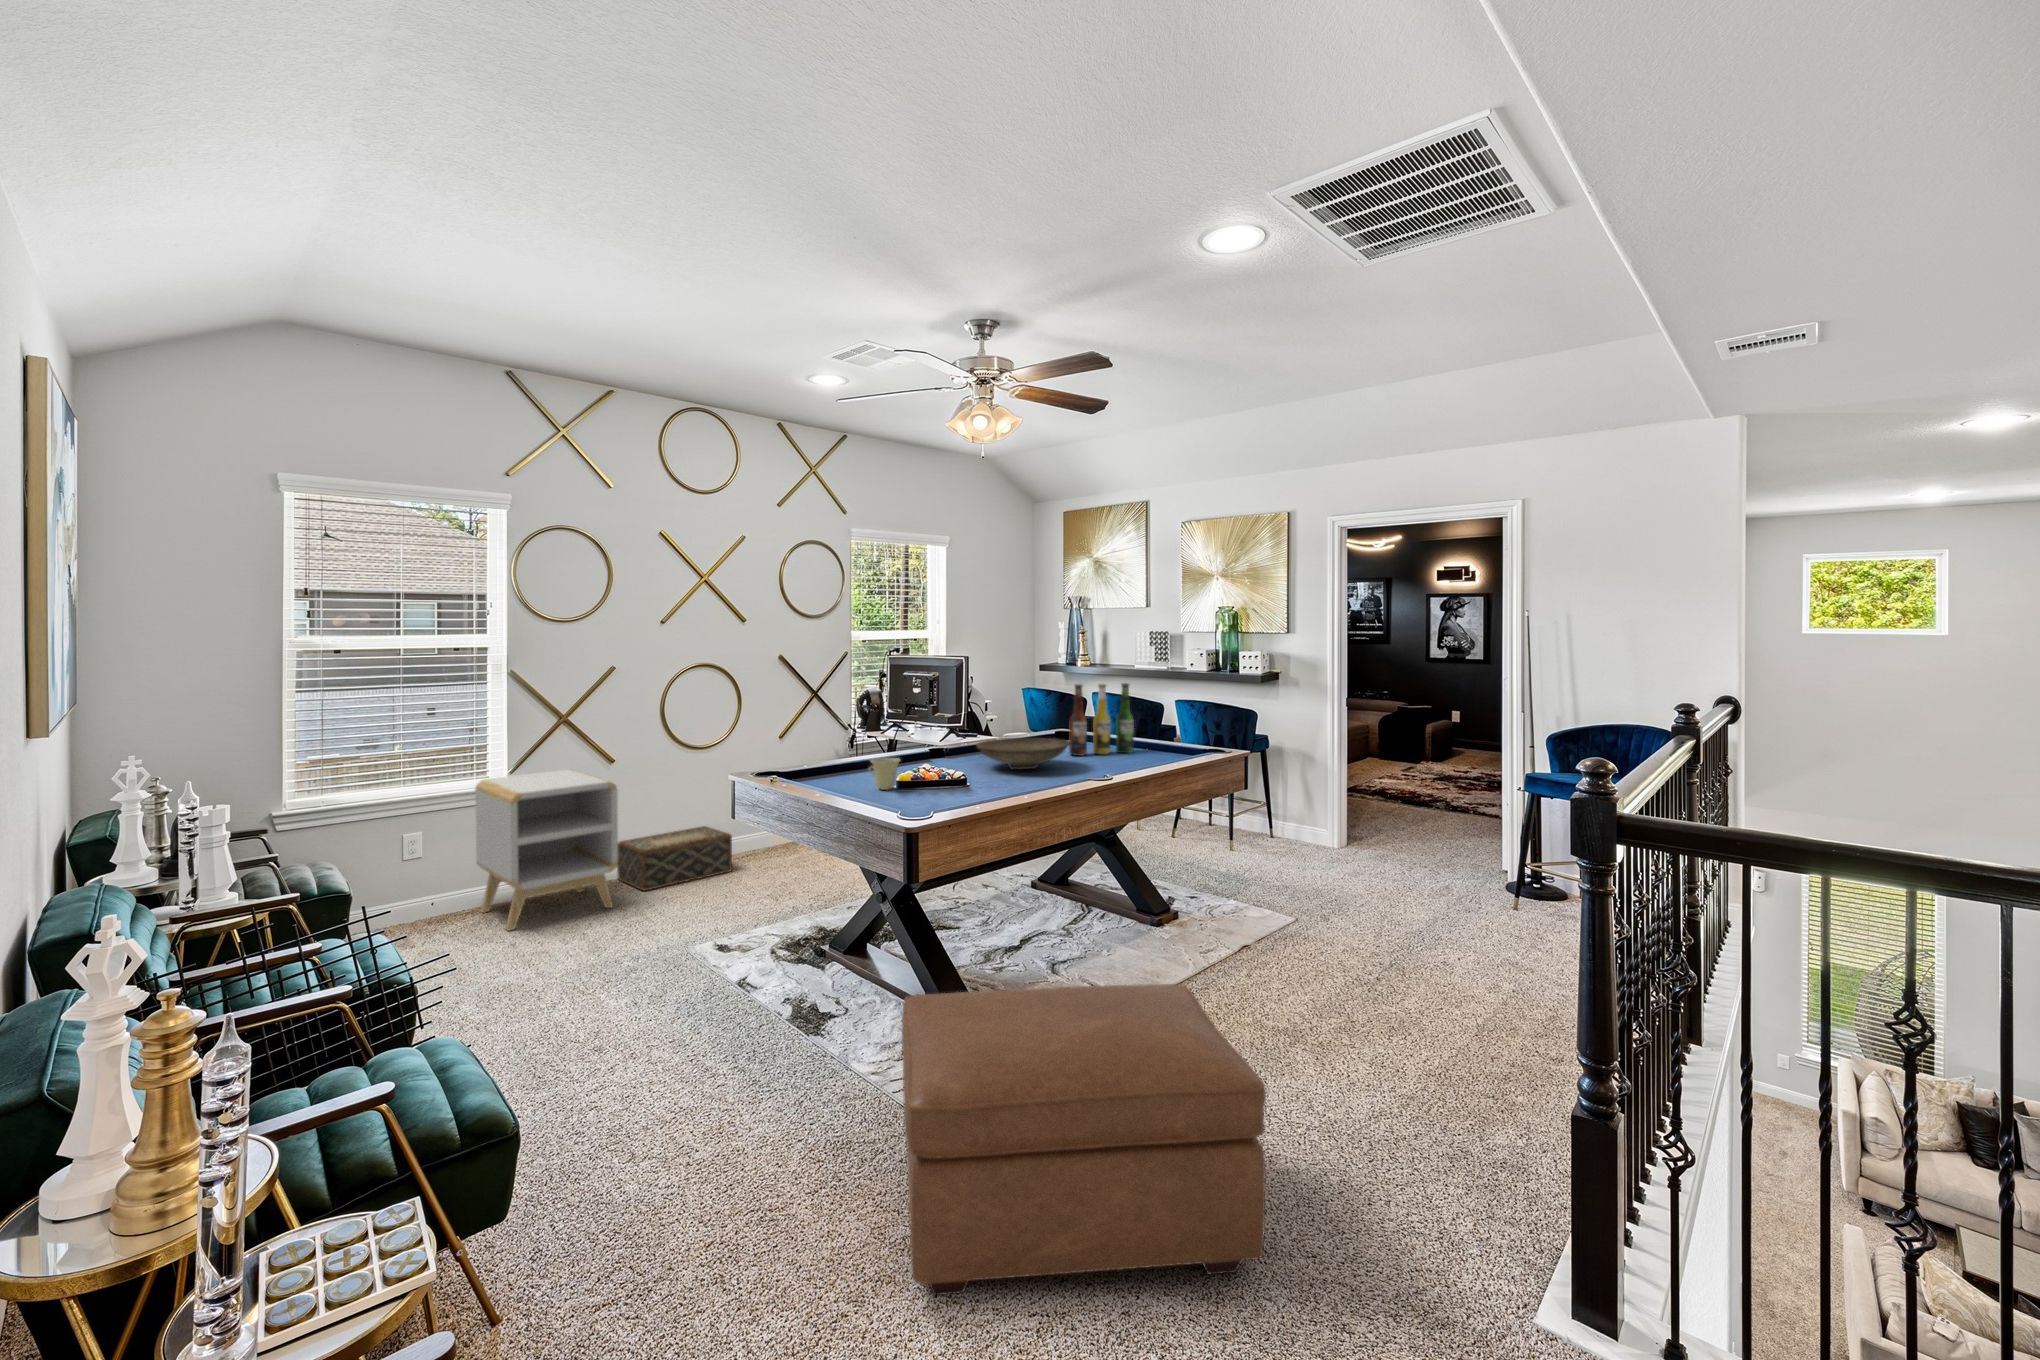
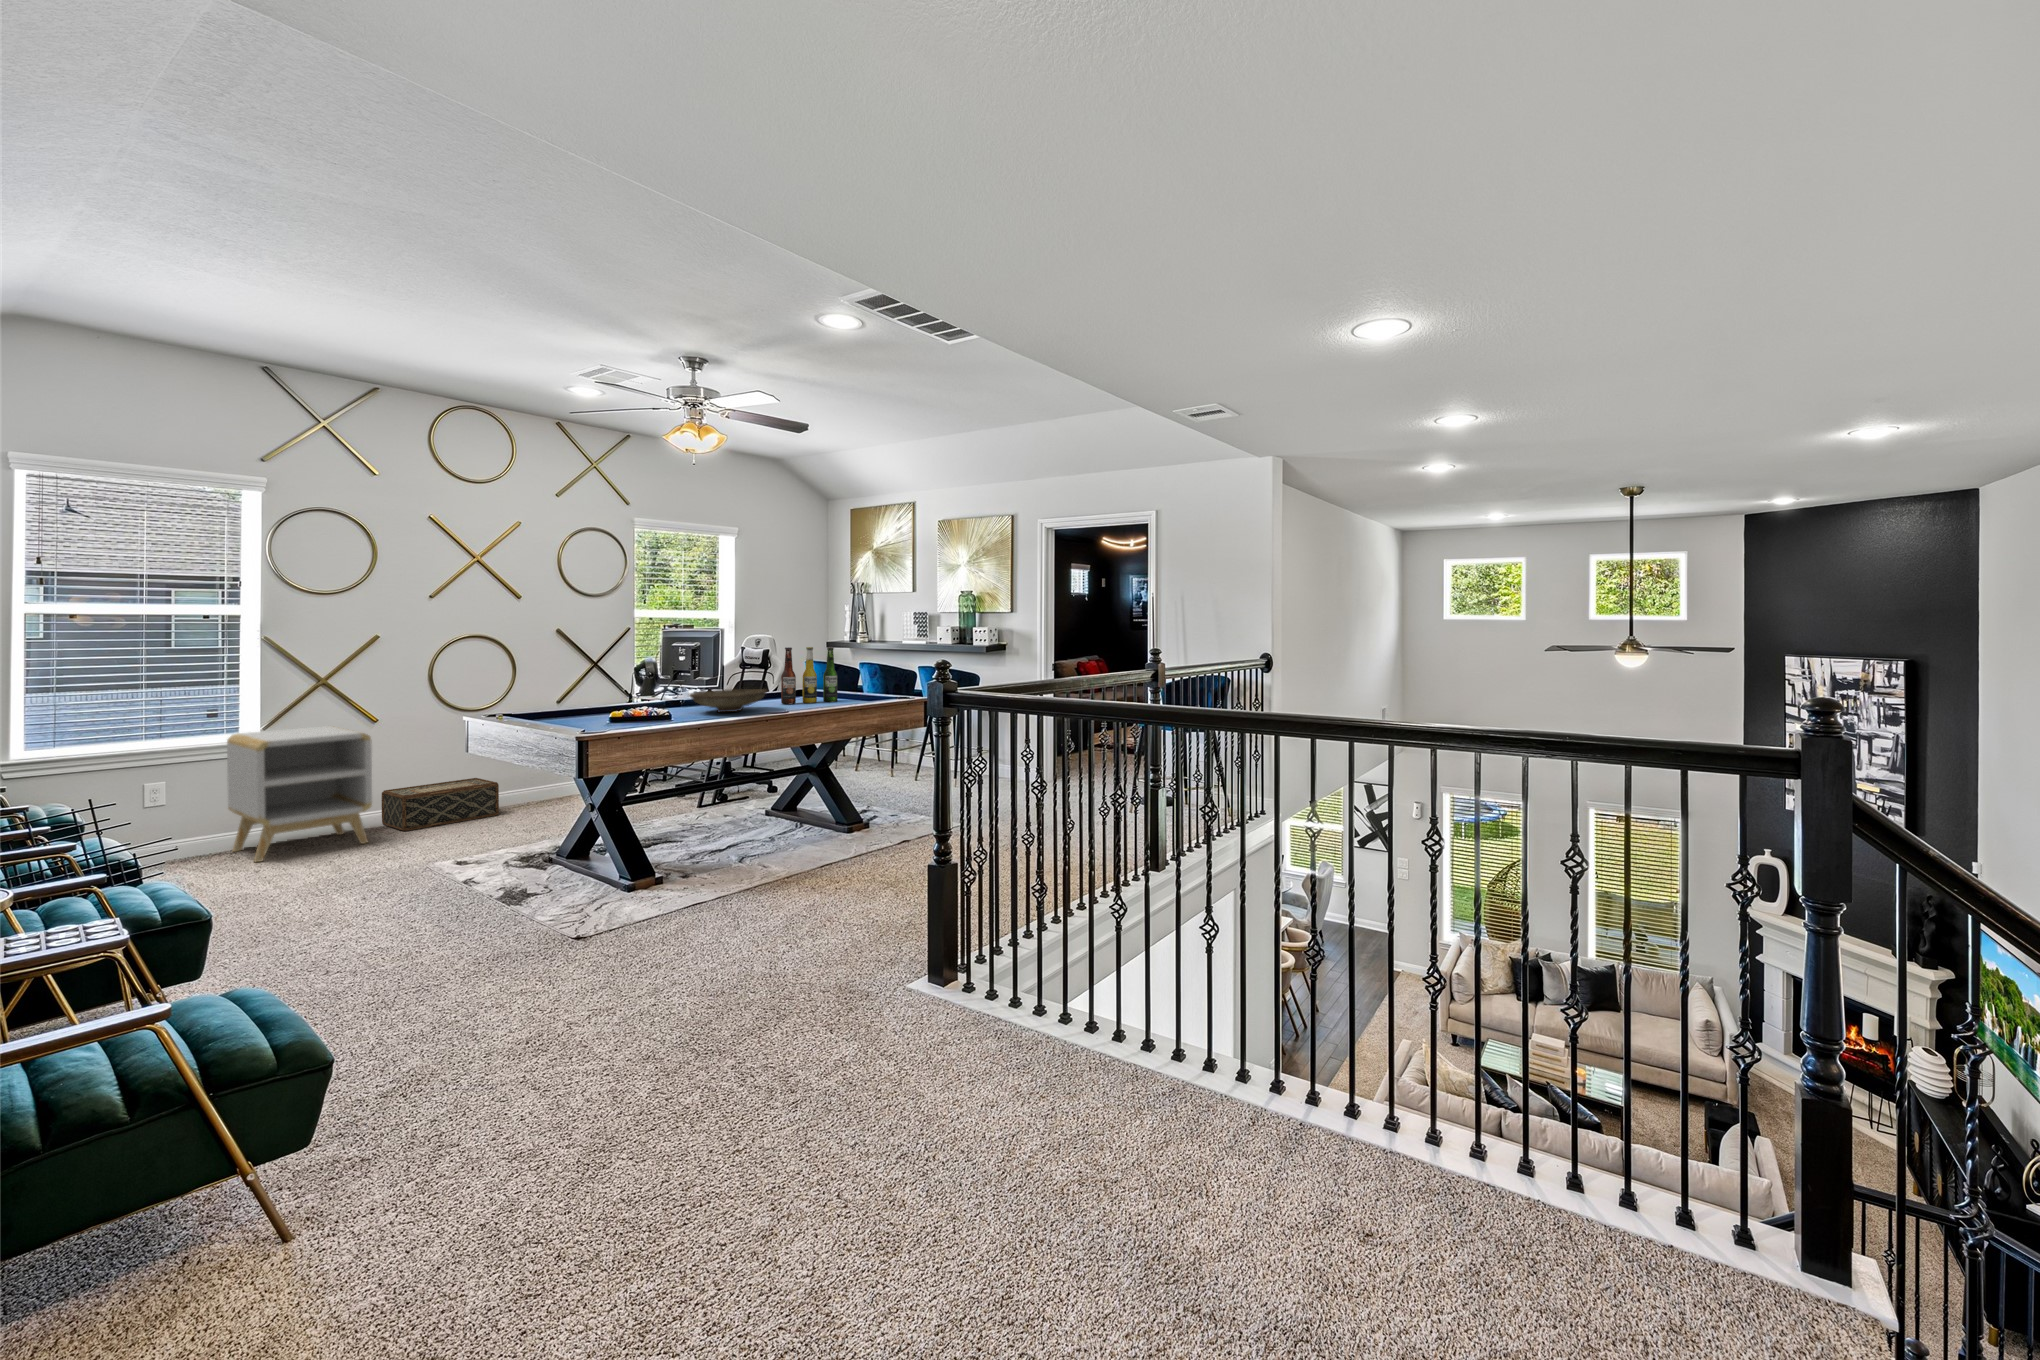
cup: present [870,758,900,790] -> none [579,701,608,726]
ottoman: present [902,984,1266,1295] -> none [492,838,759,1025]

